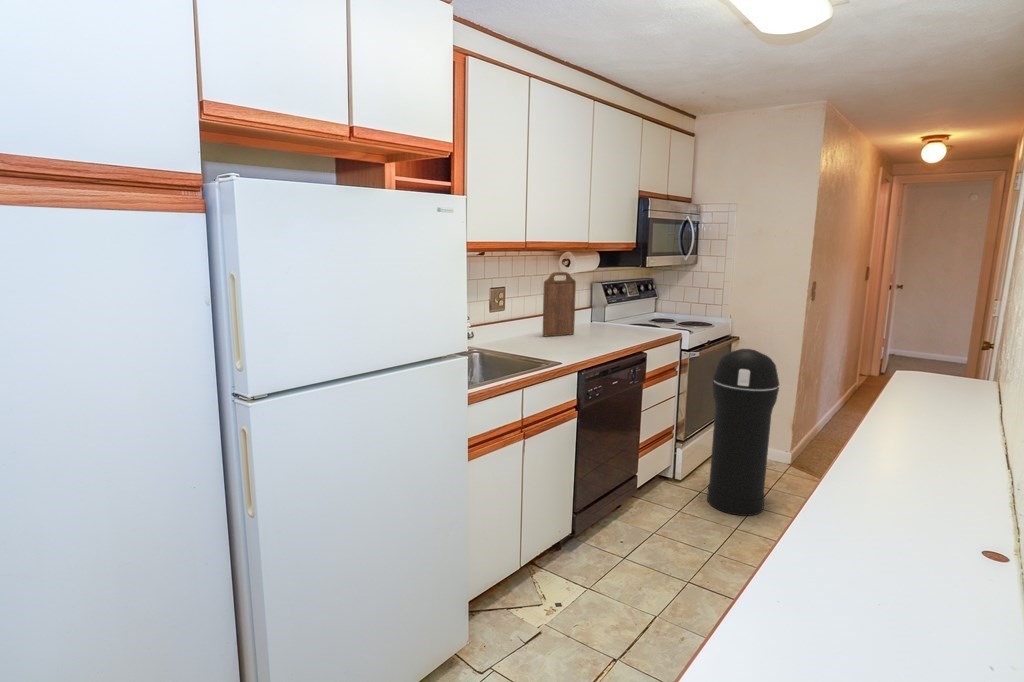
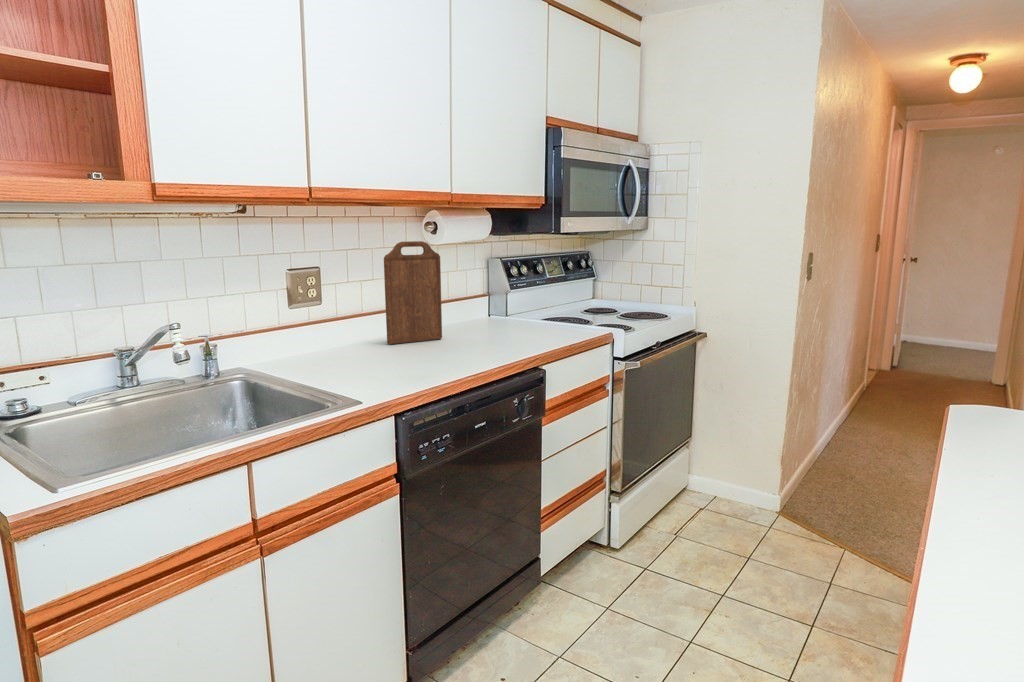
trash can: present [707,349,779,516] -> none [653,358,758,616]

